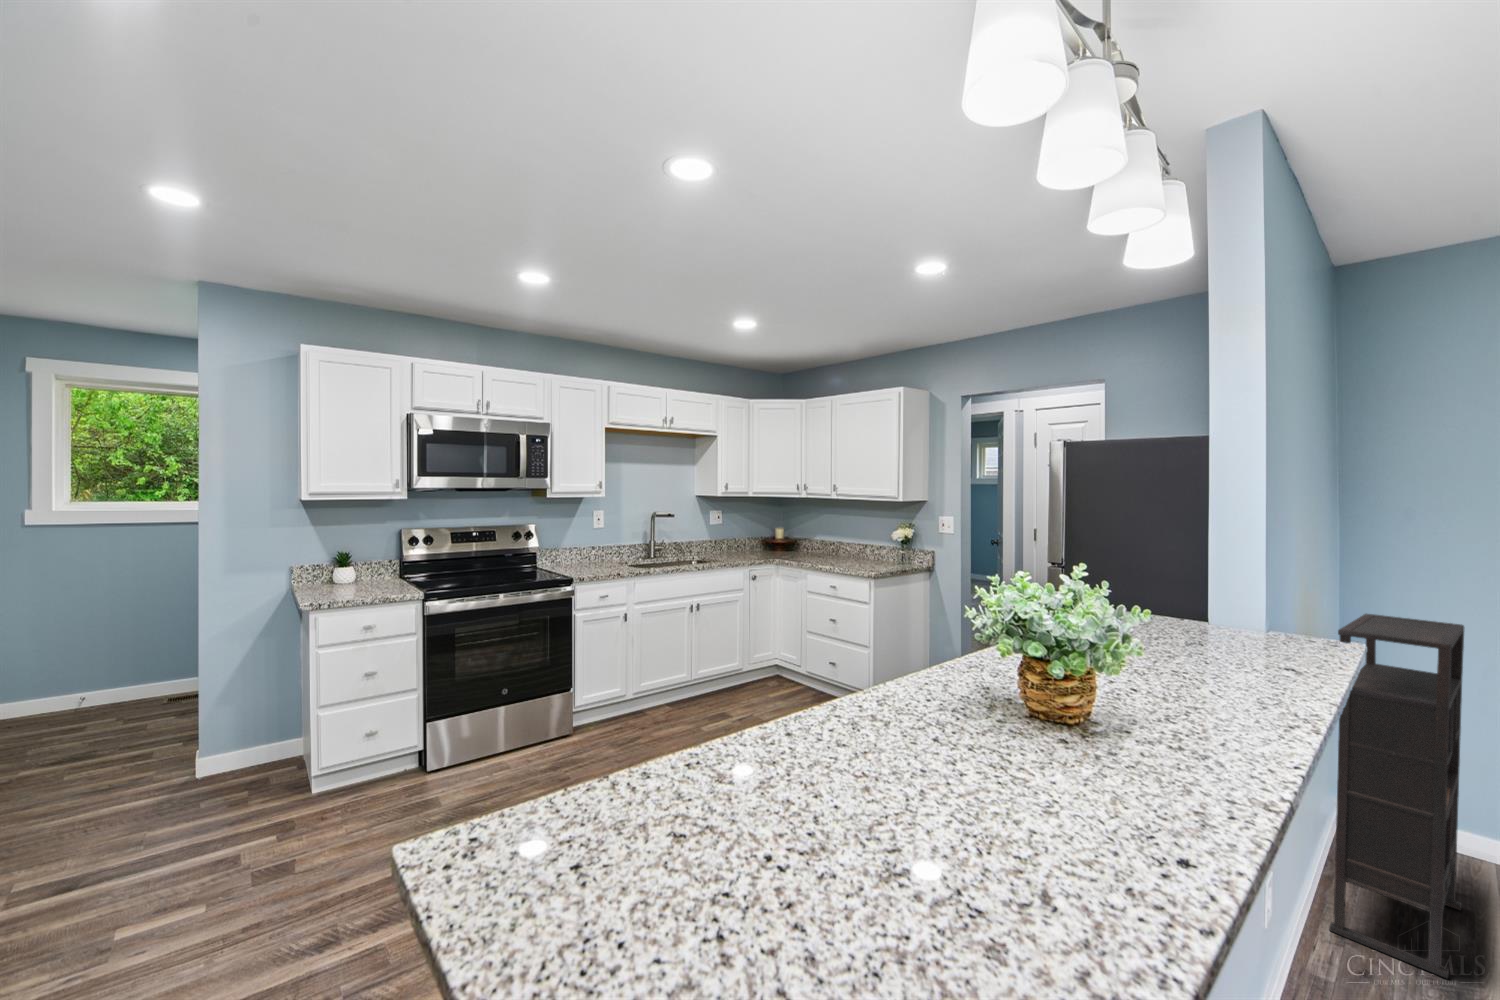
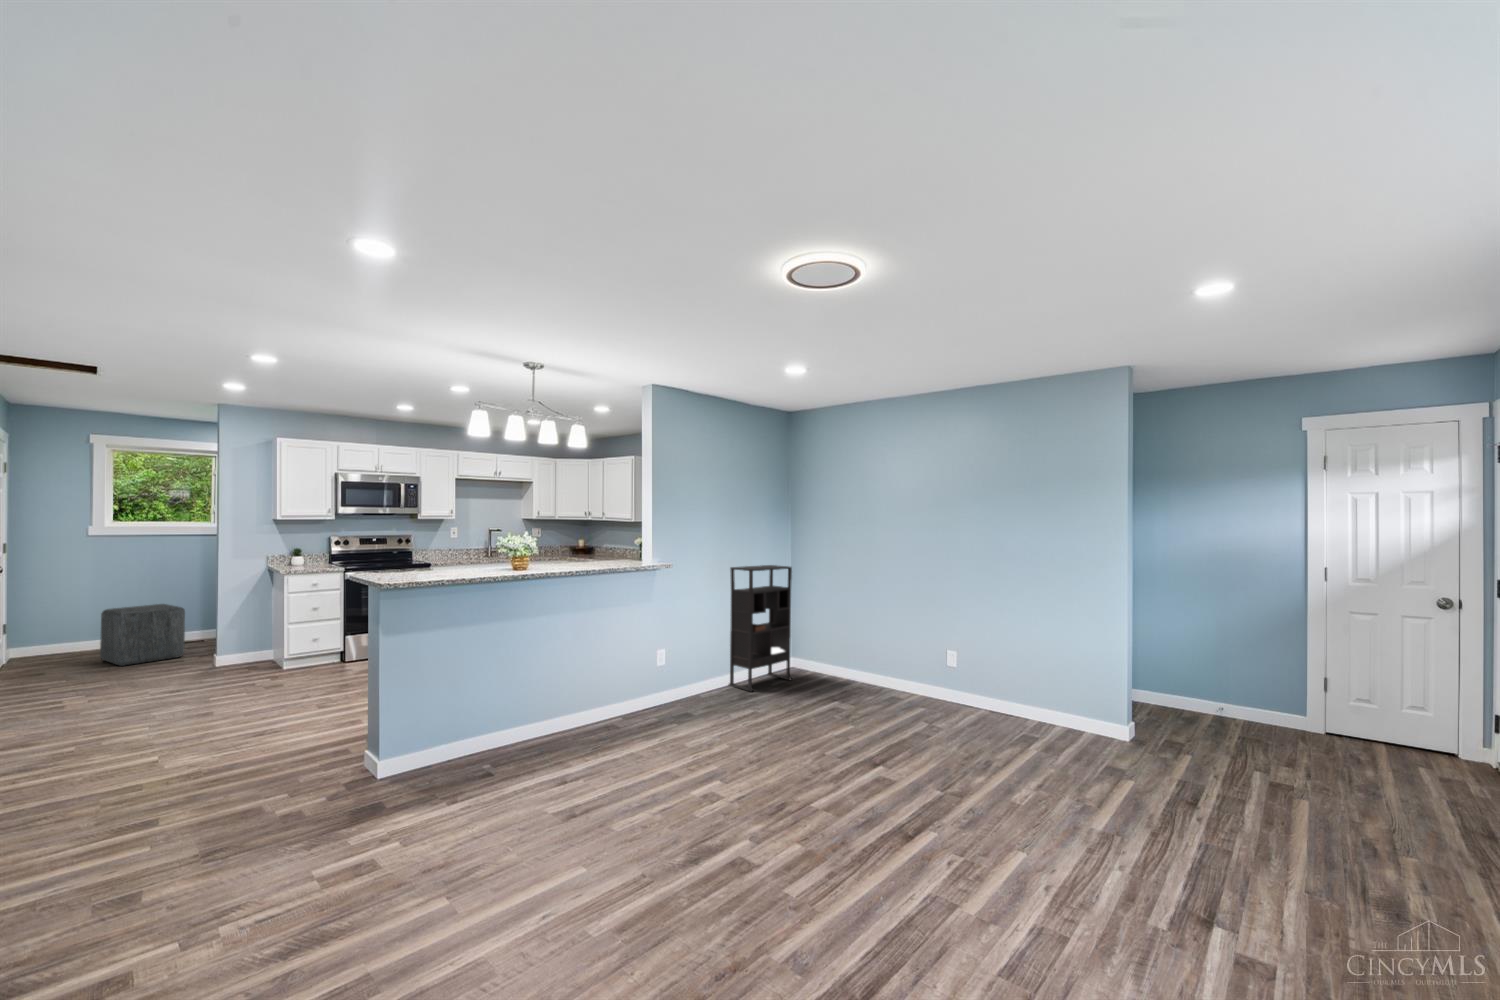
ottoman: none [35,640,173,761] -> present [100,604,185,666]

